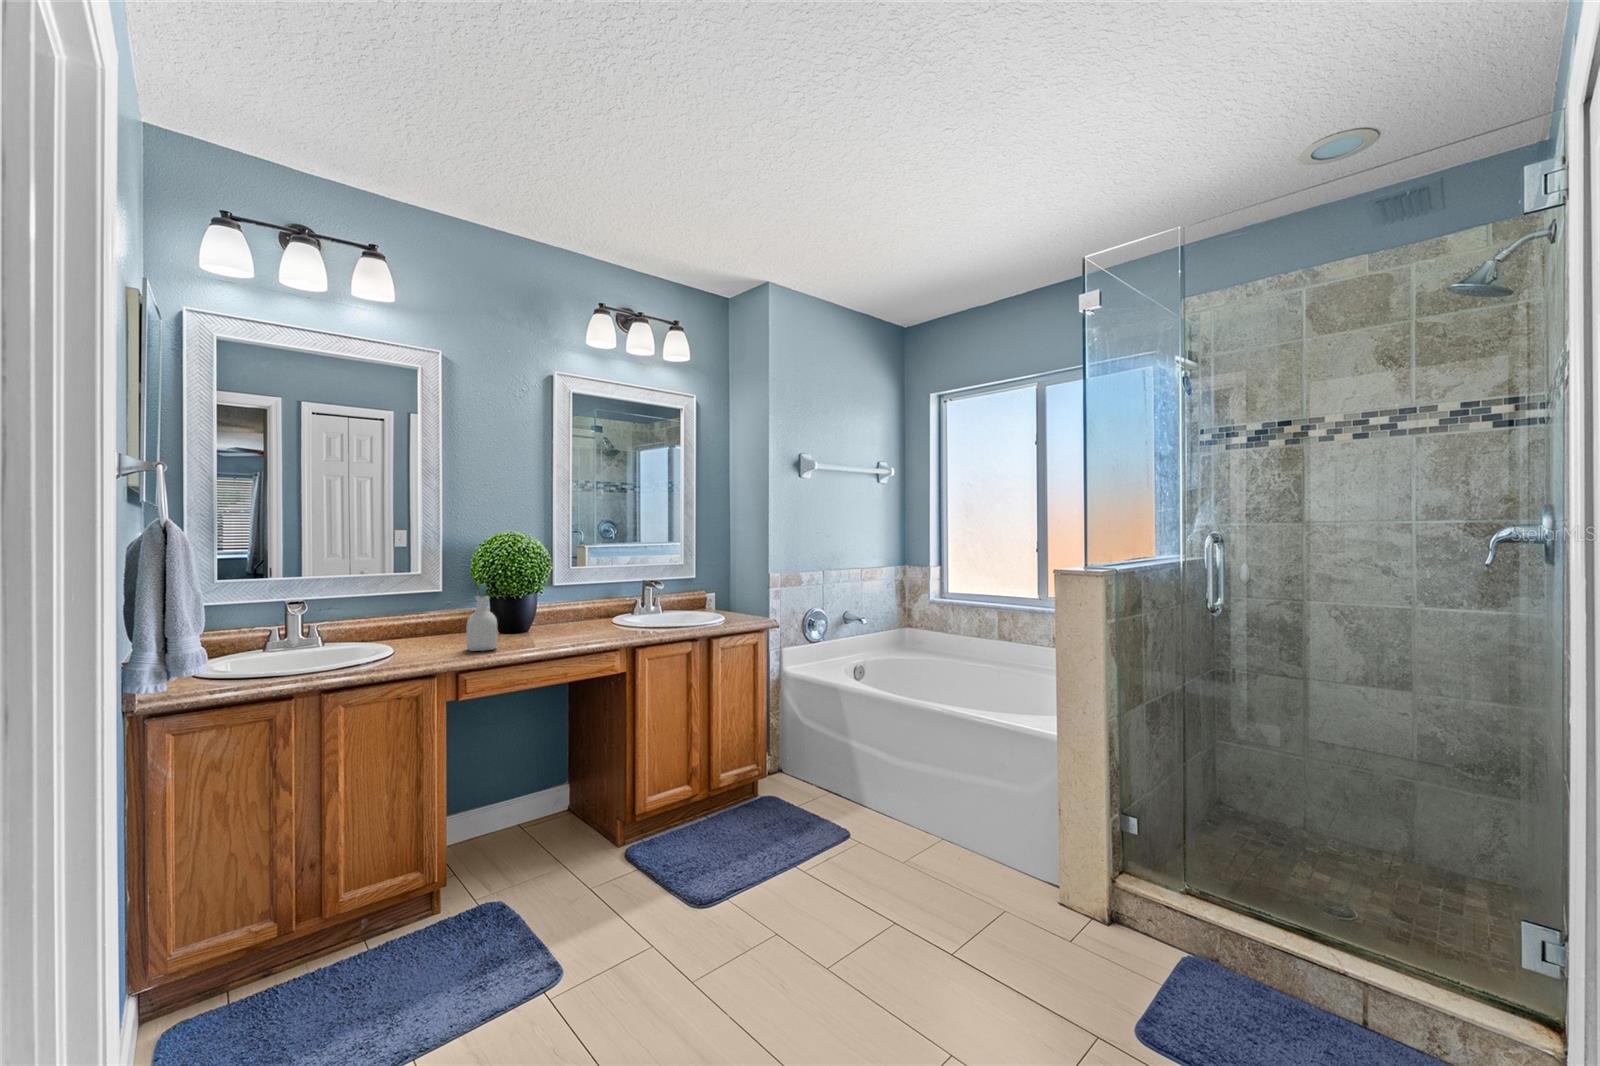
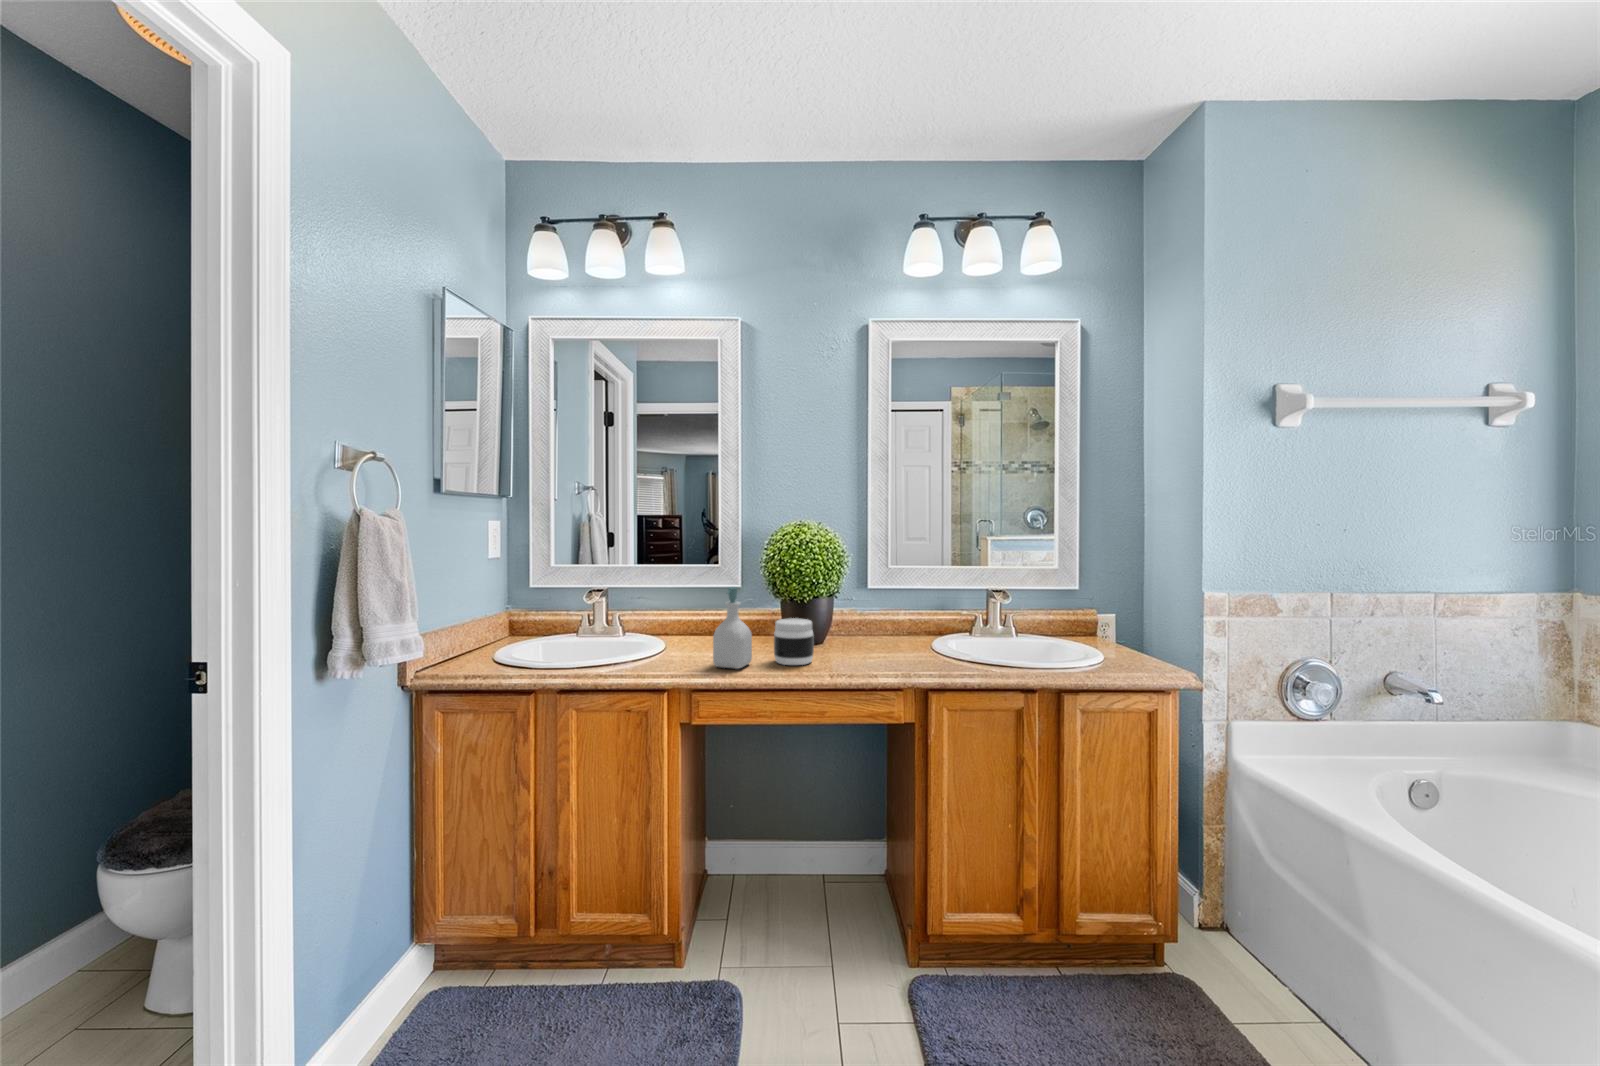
jar: none [510,608,544,644] -> present [774,618,814,665]

